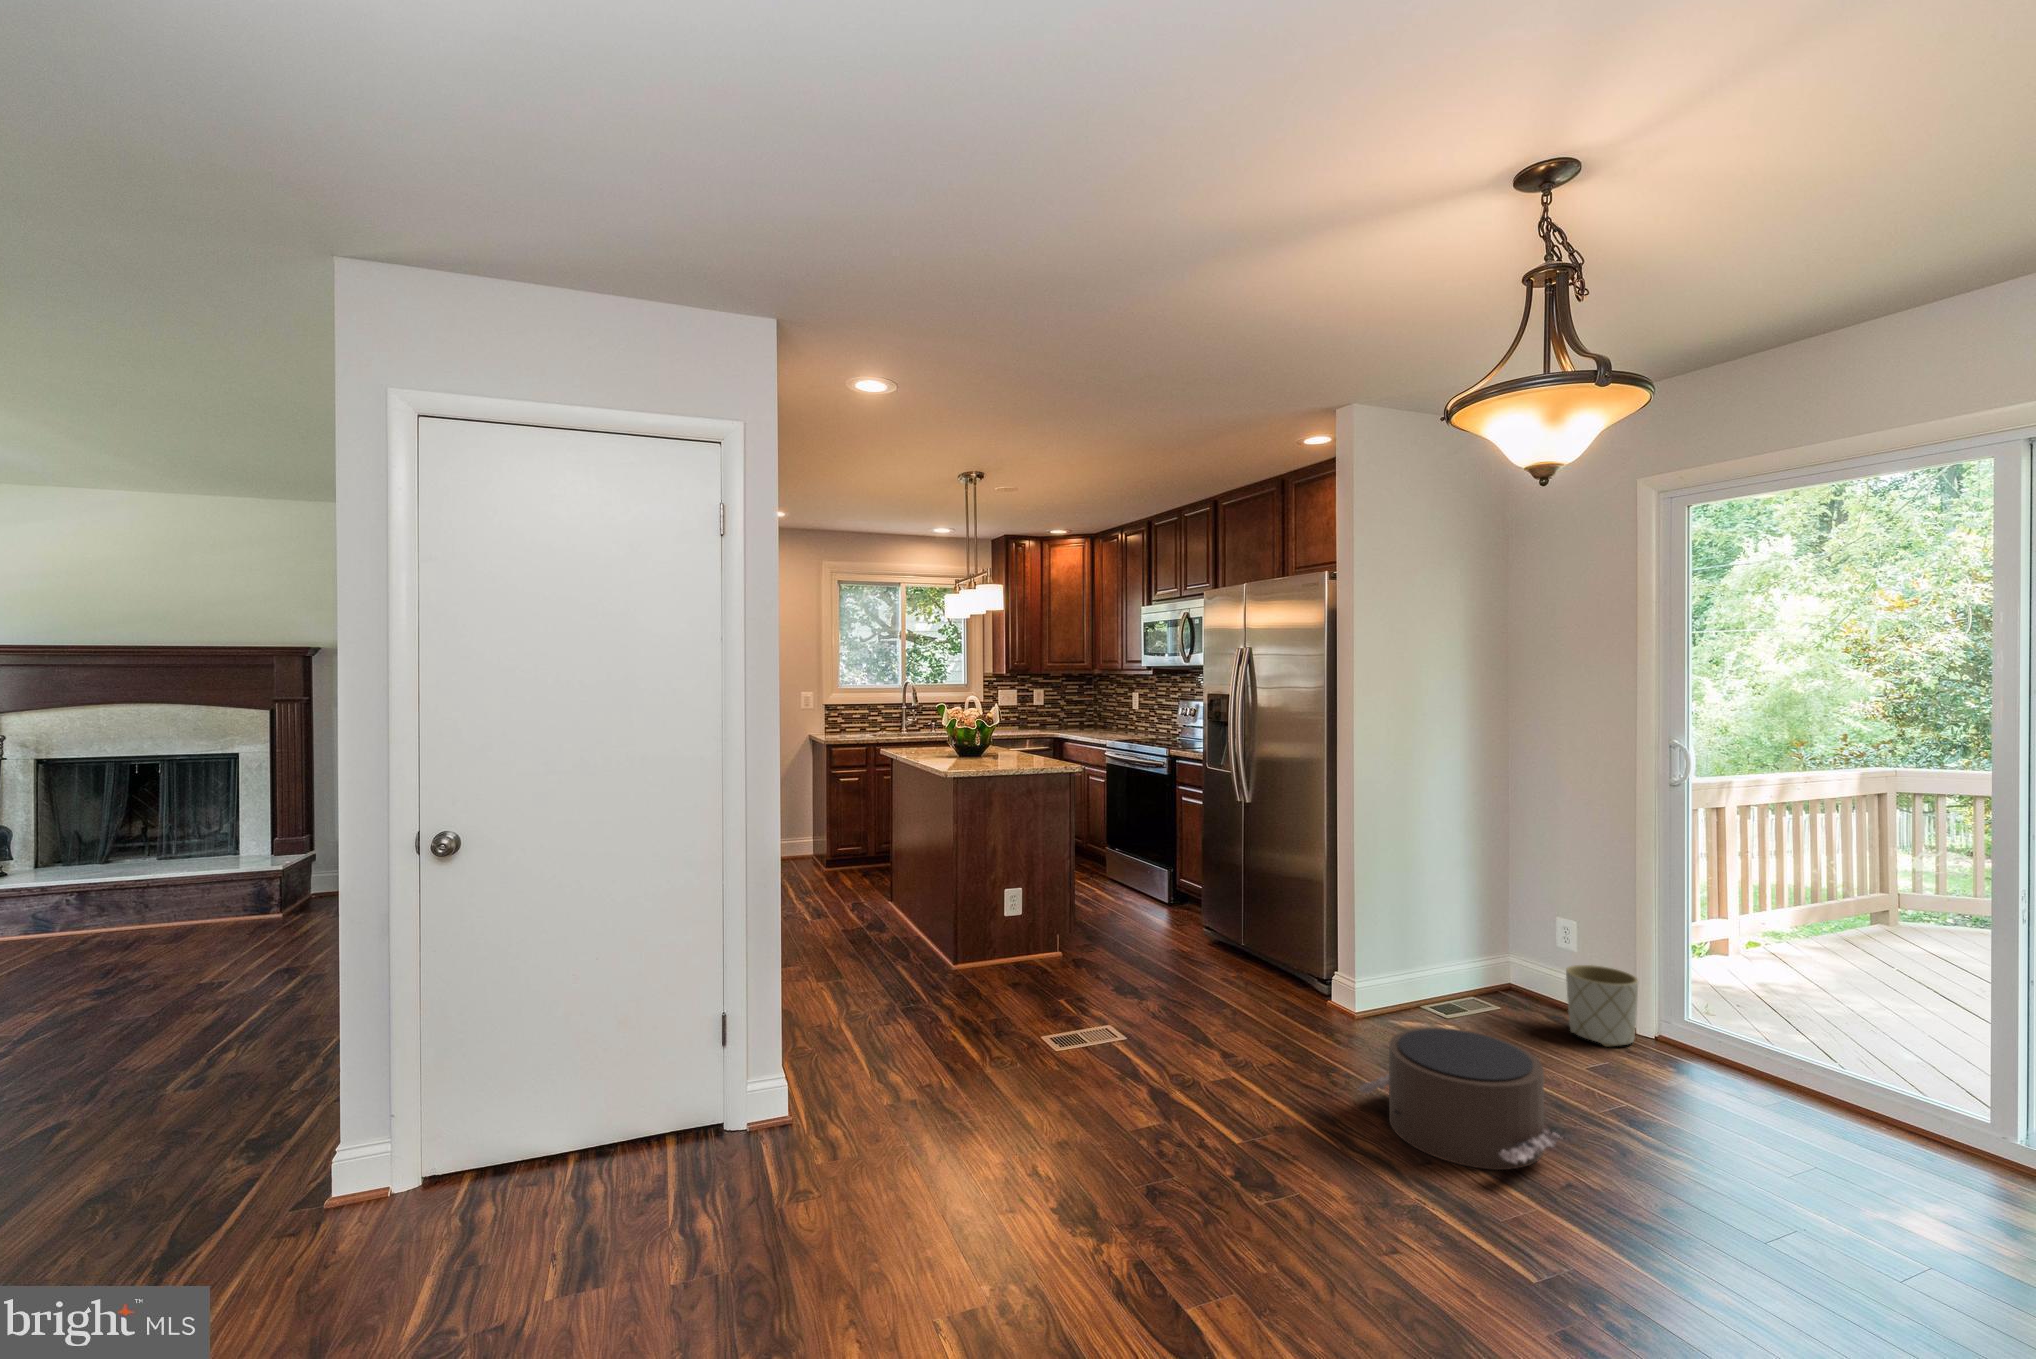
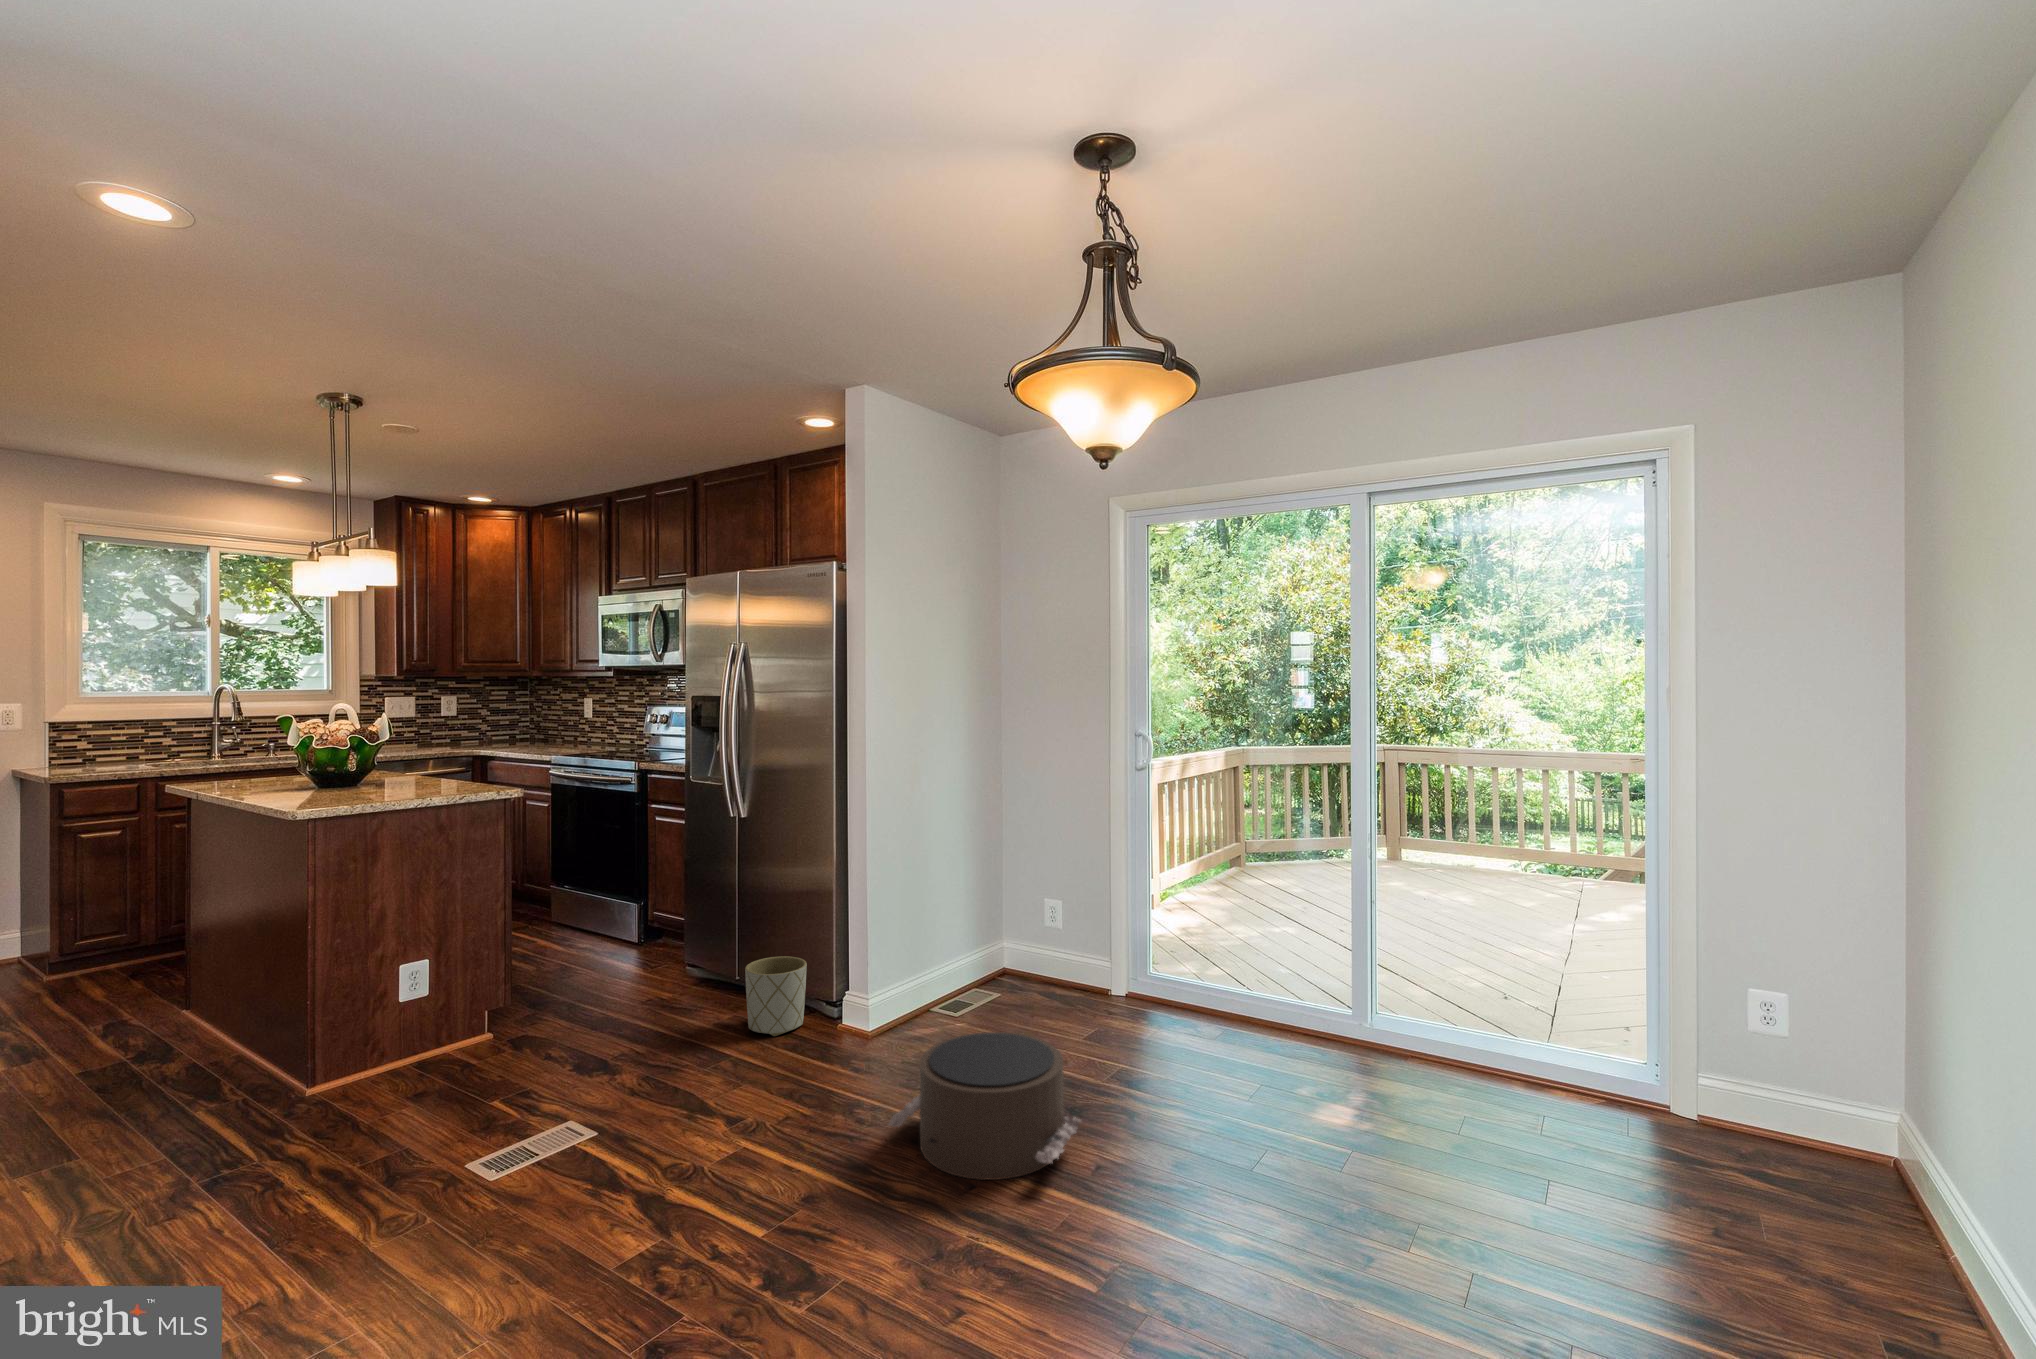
planter: present [1566,965,1638,1047] -> present [745,956,807,1036]

